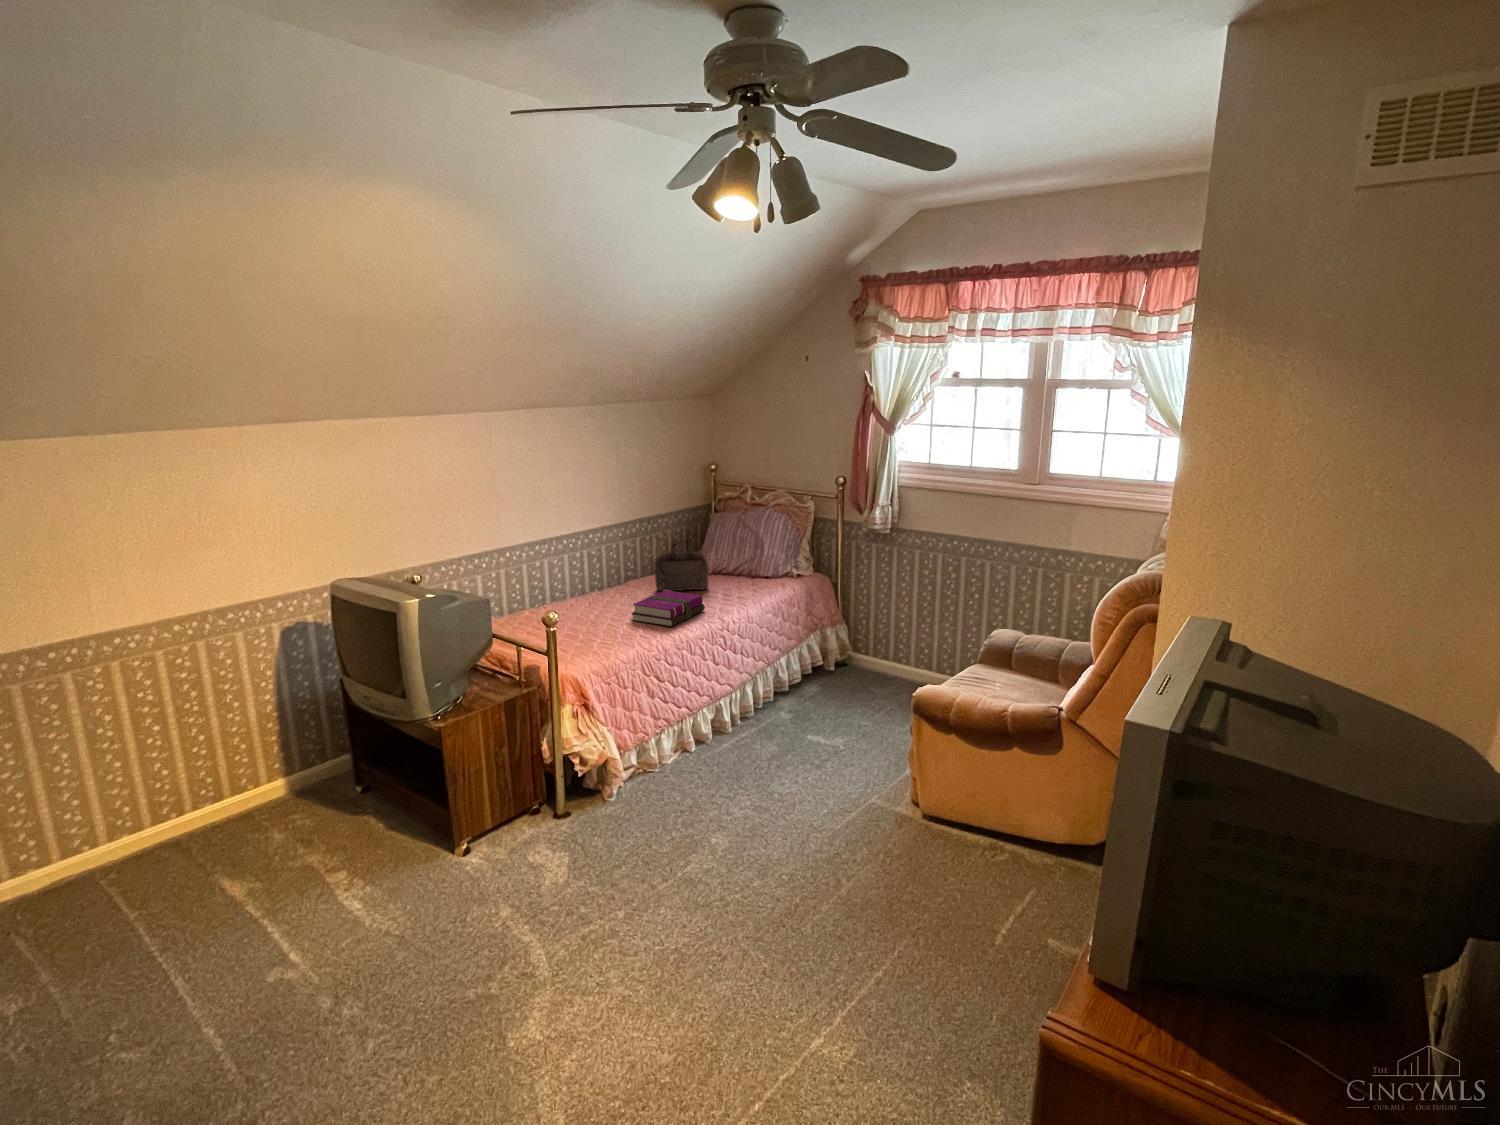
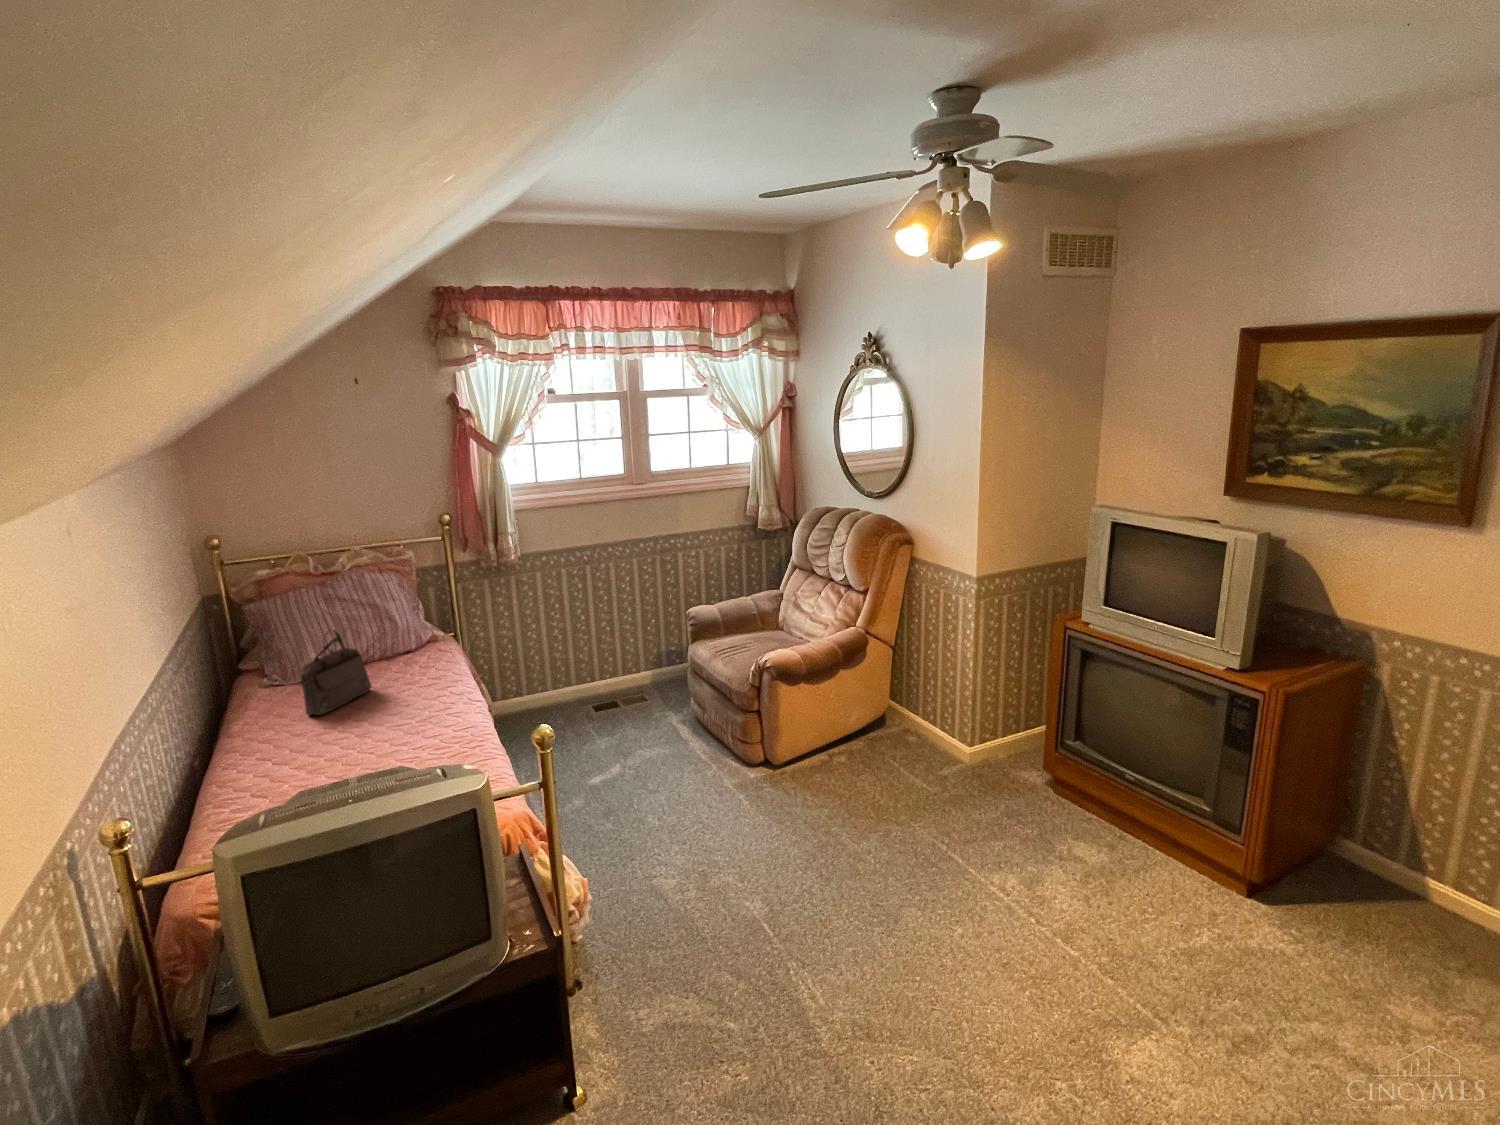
hardback book: present [631,590,705,627] -> none [368,692,451,756]

